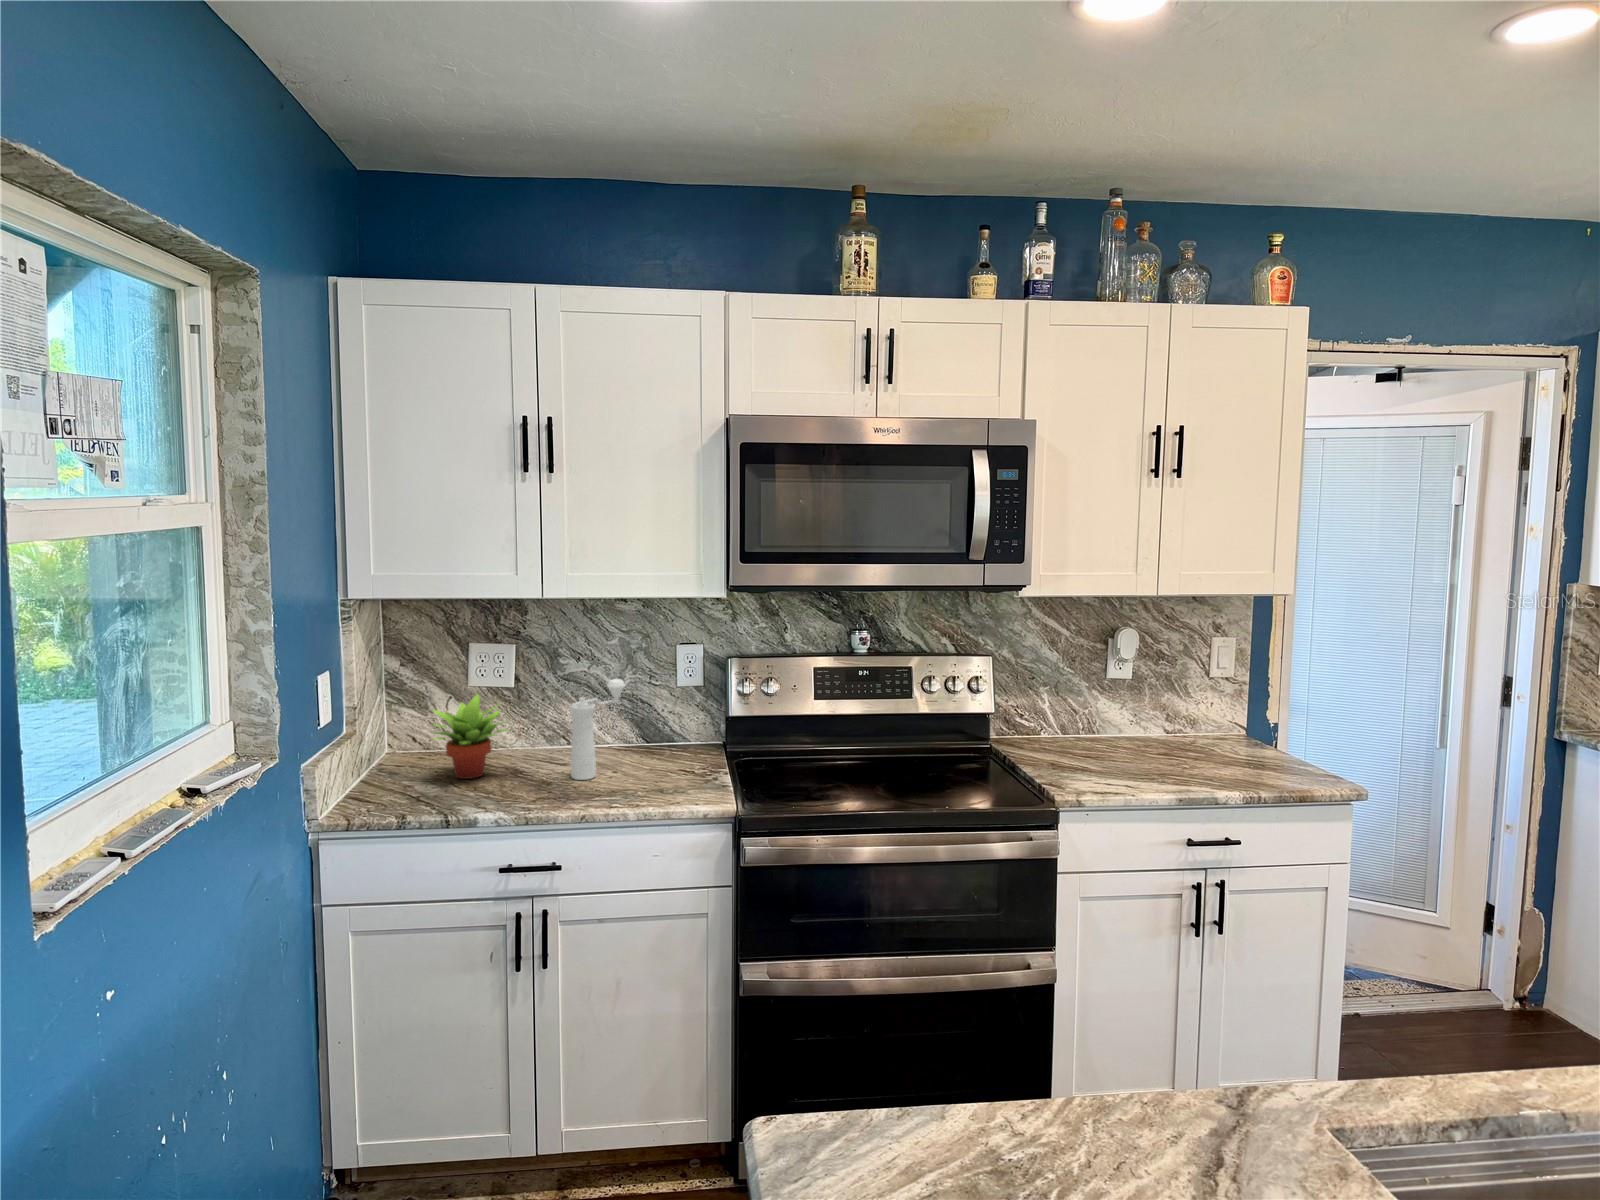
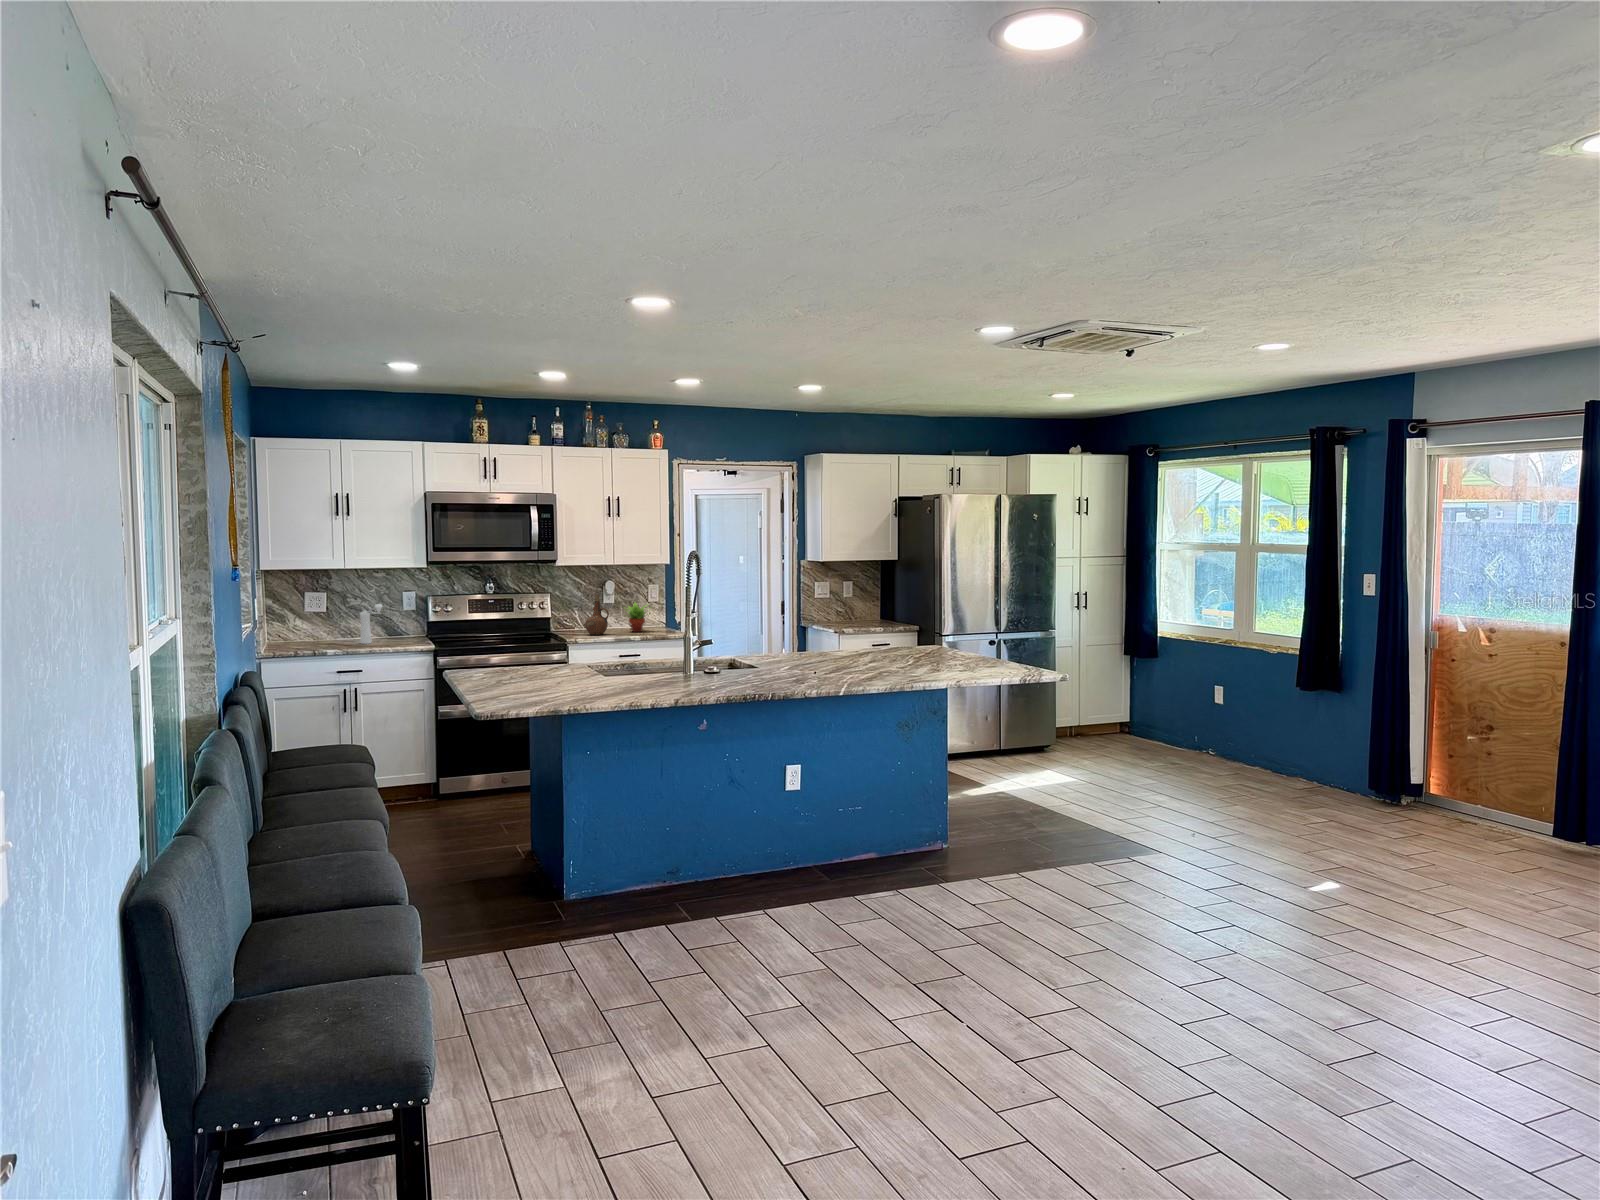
ceramic pitcher: none [1090,672,1152,773] -> present [585,595,609,635]
succulent plant: present [432,693,507,779] -> present [627,603,646,632]

